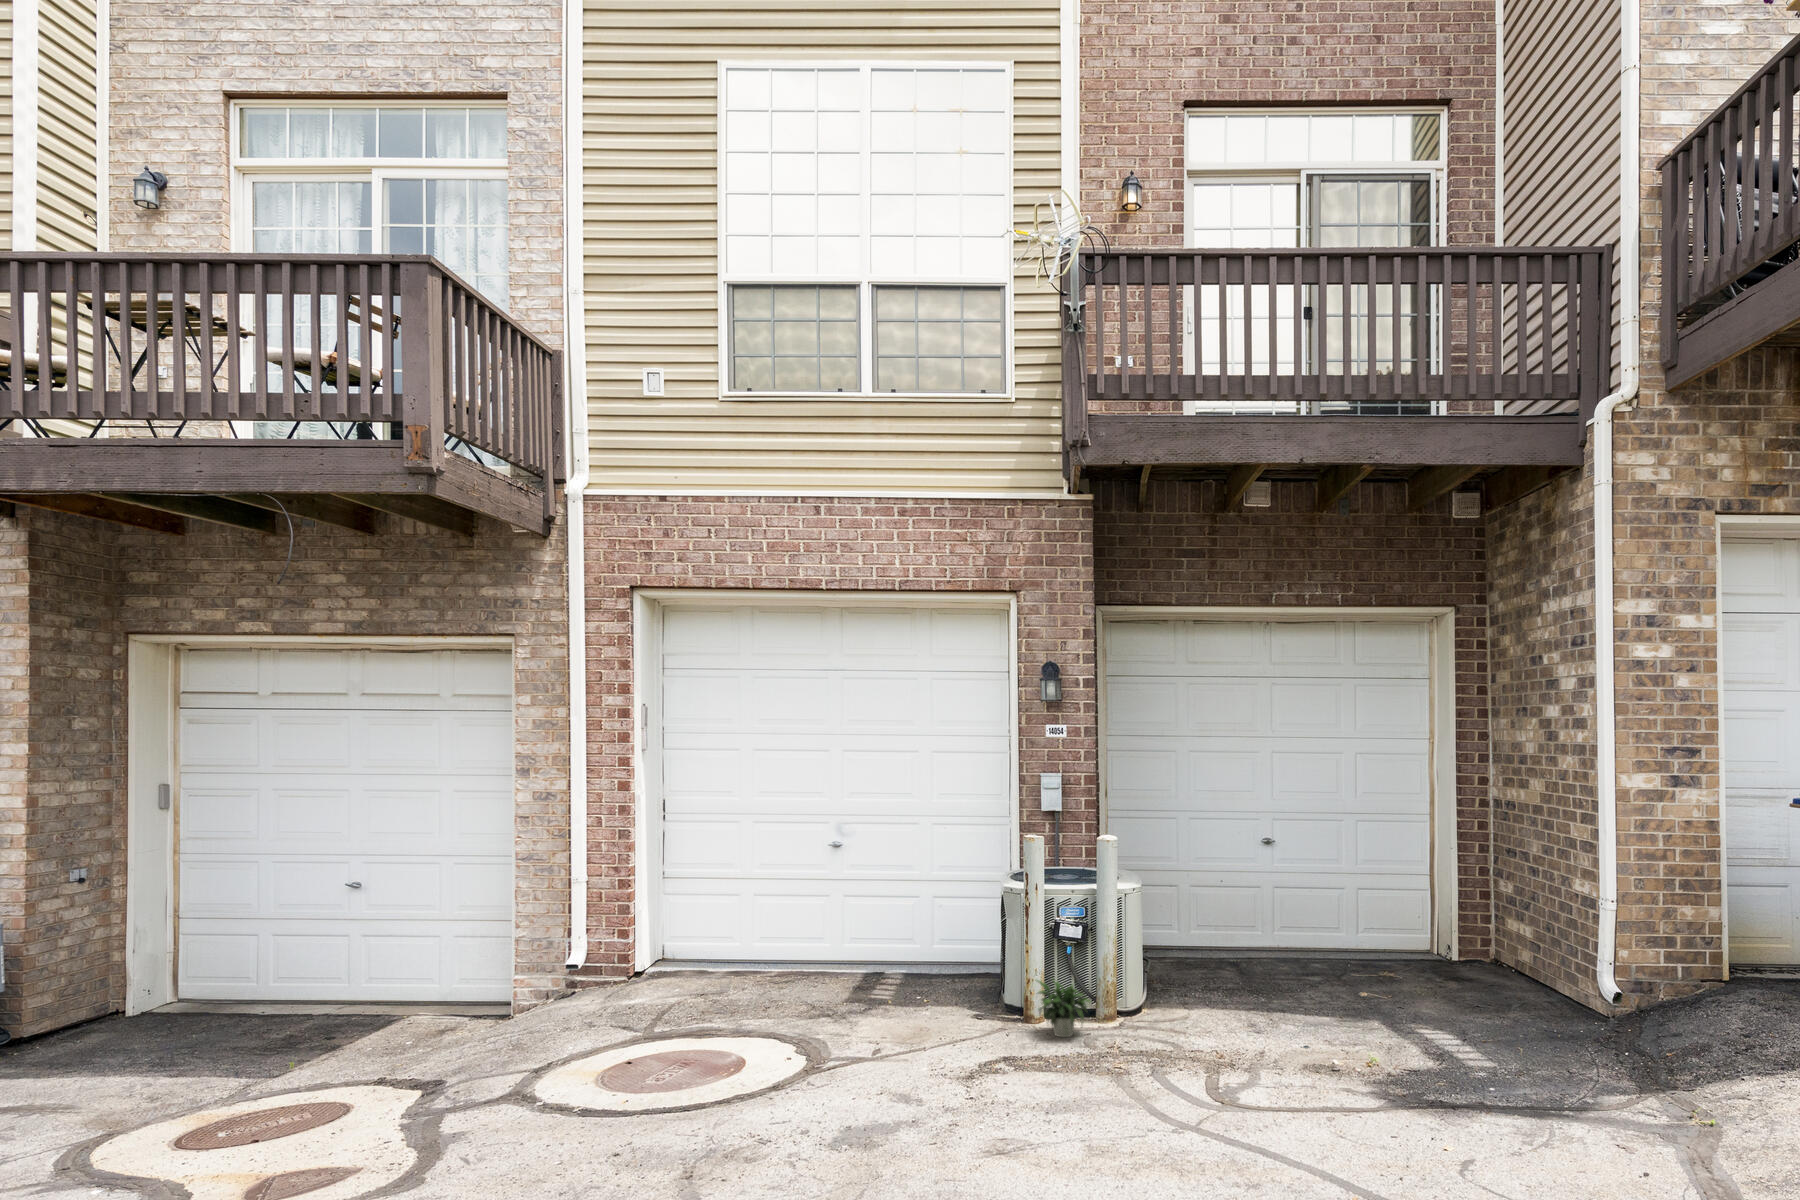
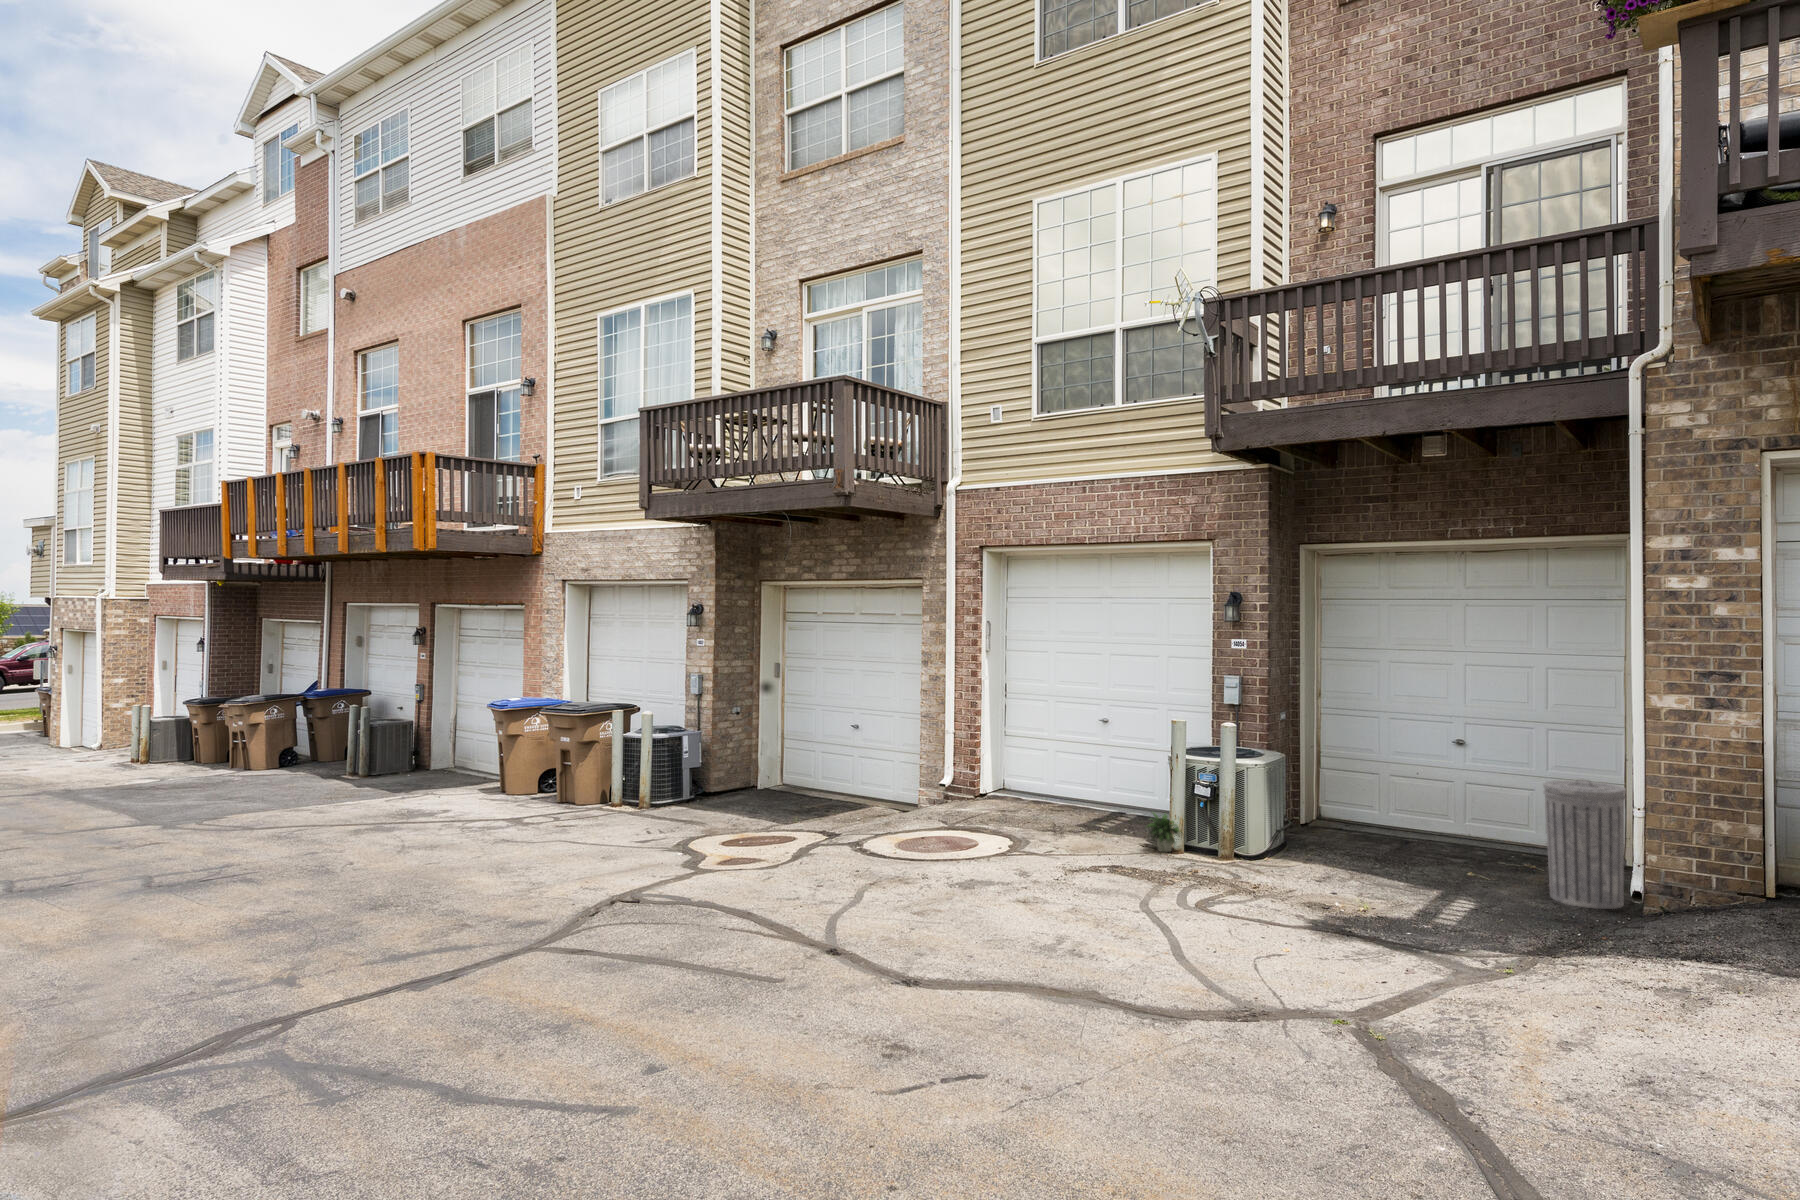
trash can: none [1497,873,1583,1021] -> present [1543,779,1626,909]

